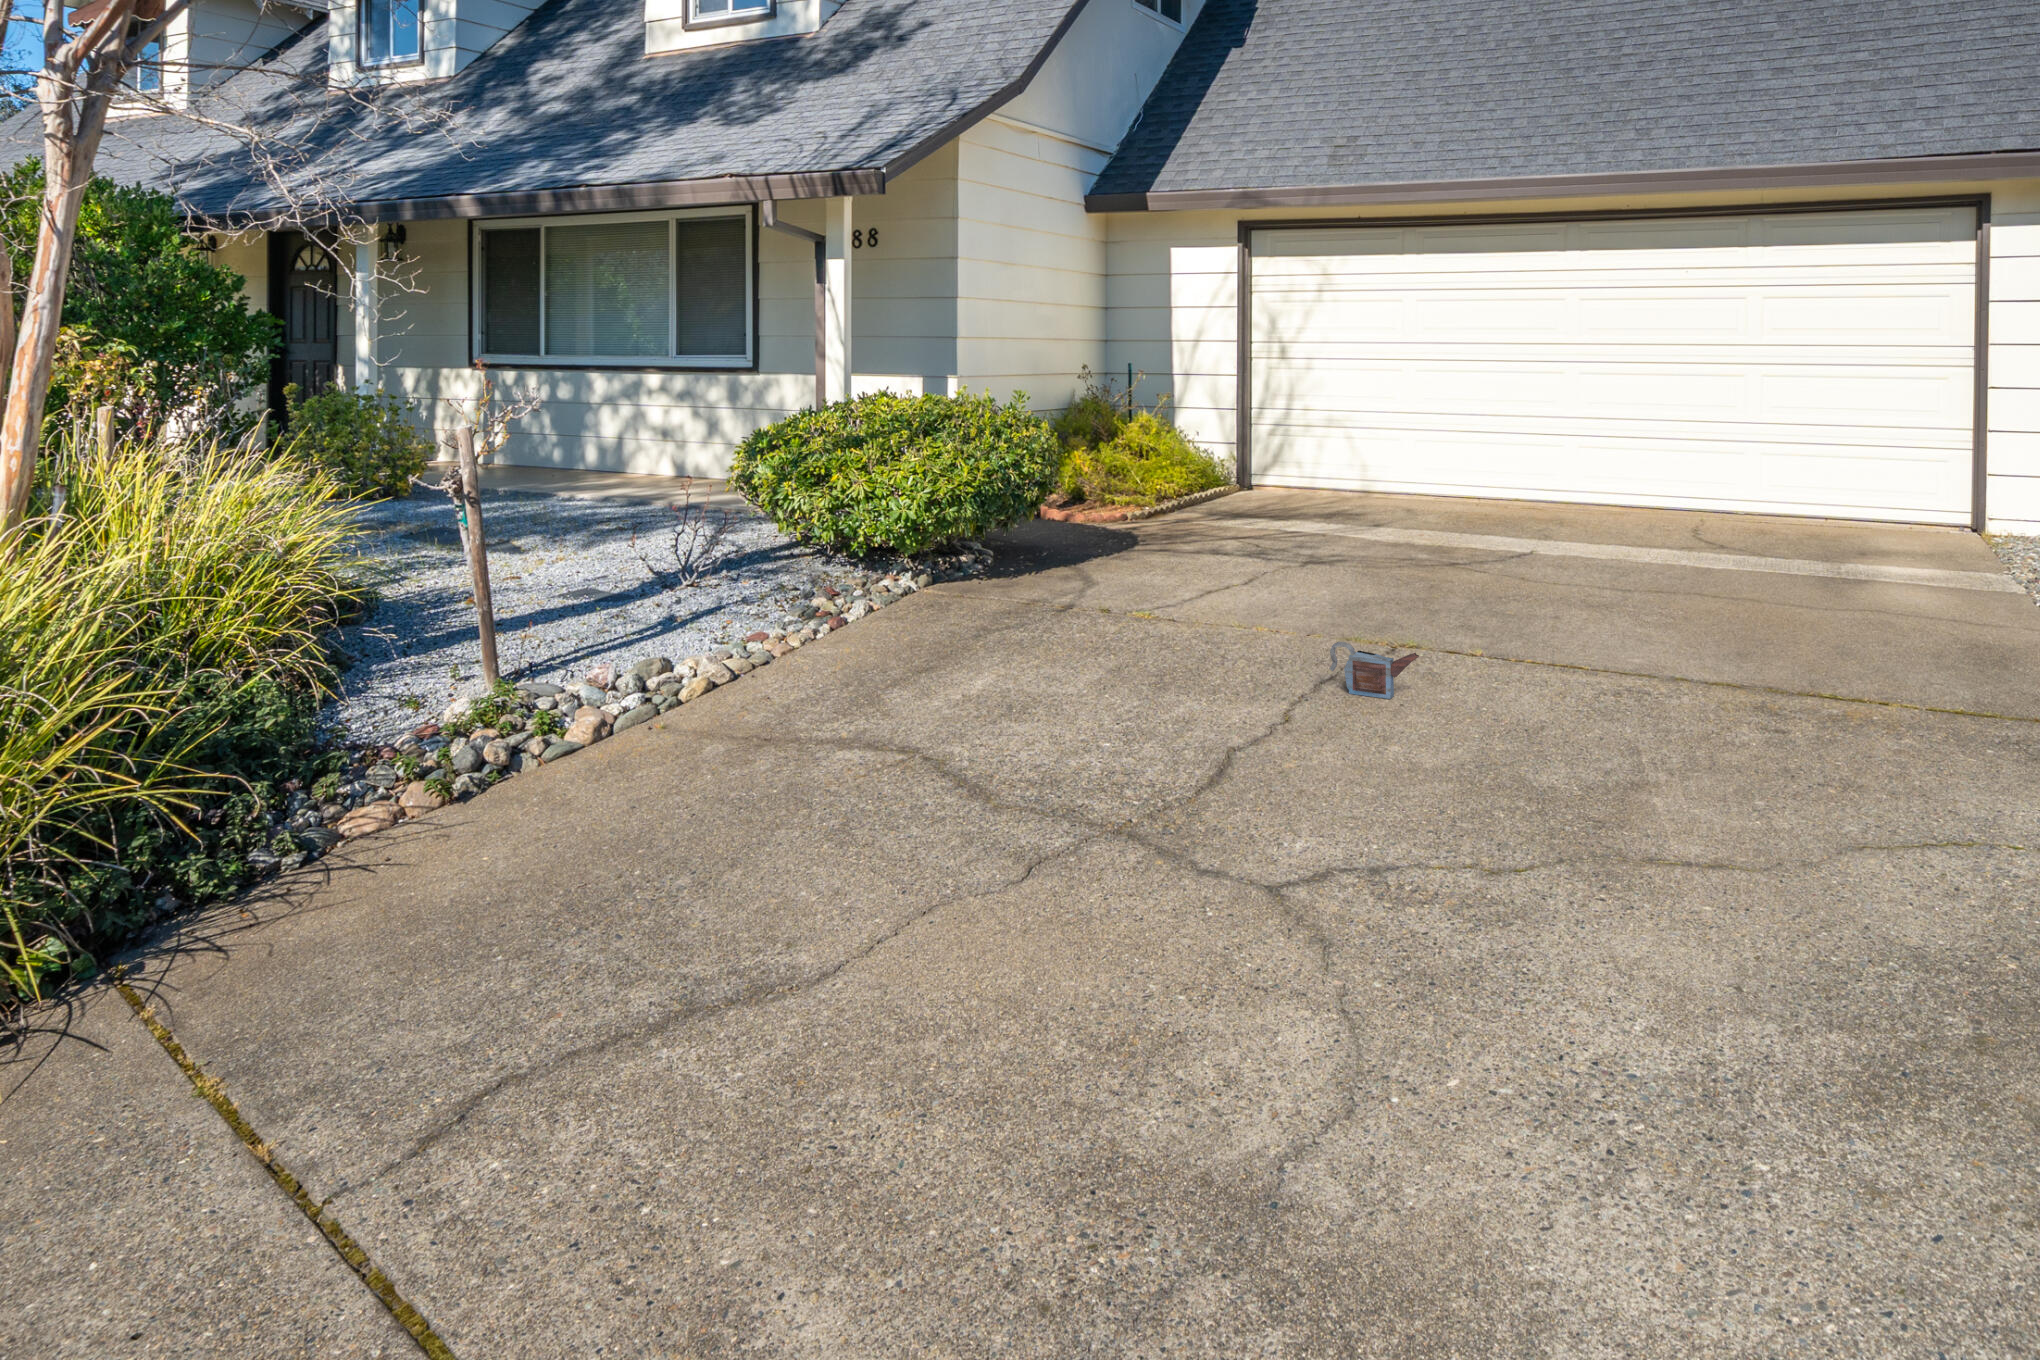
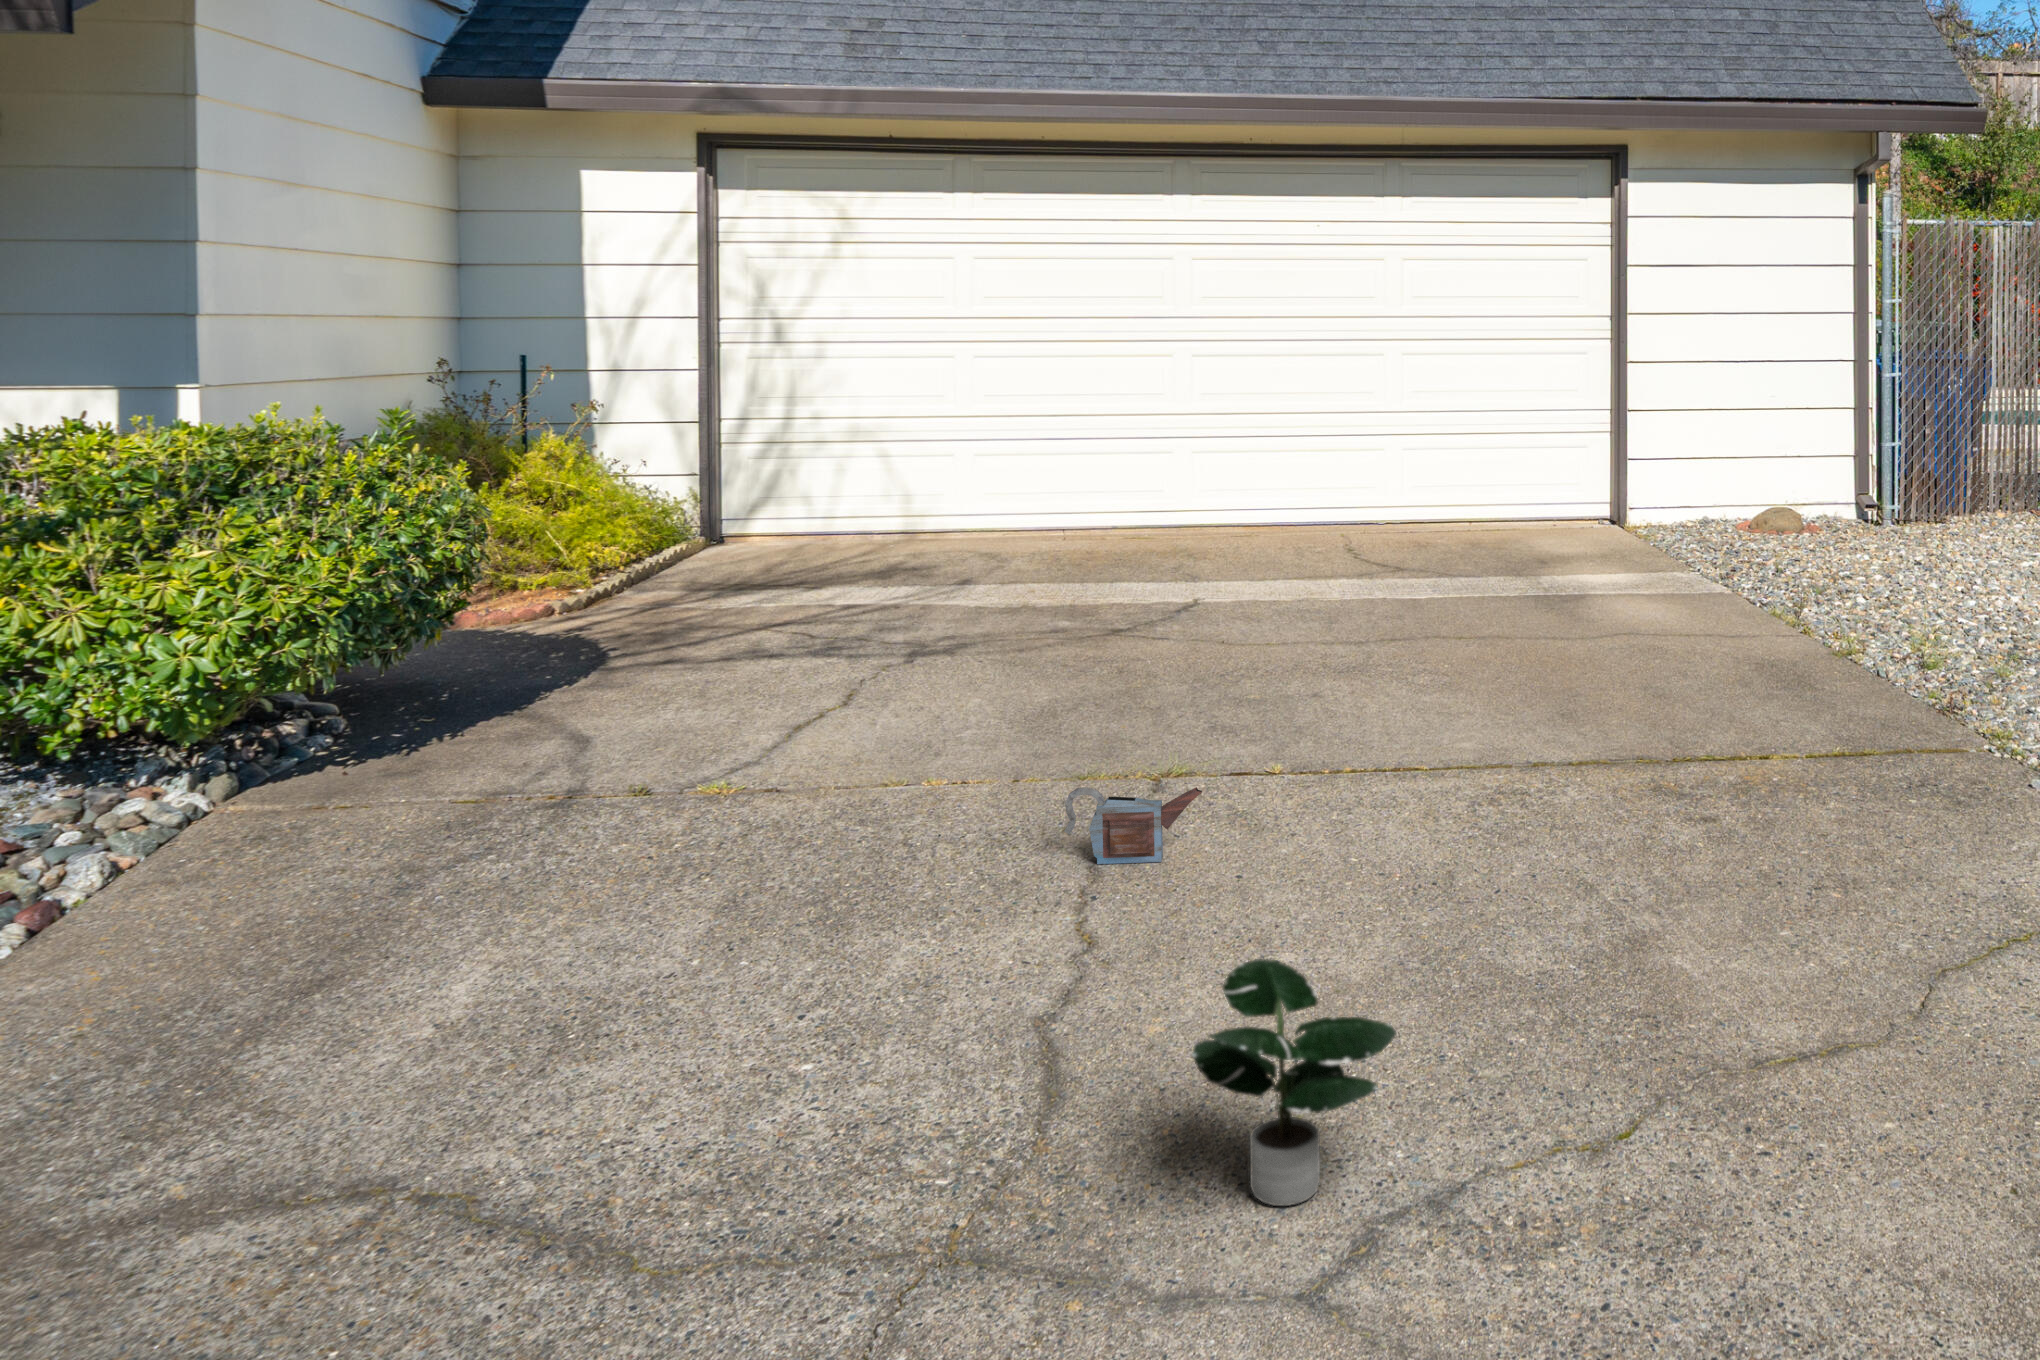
potted plant: none [1281,728,1408,878] -> present [1192,959,1396,1206]

